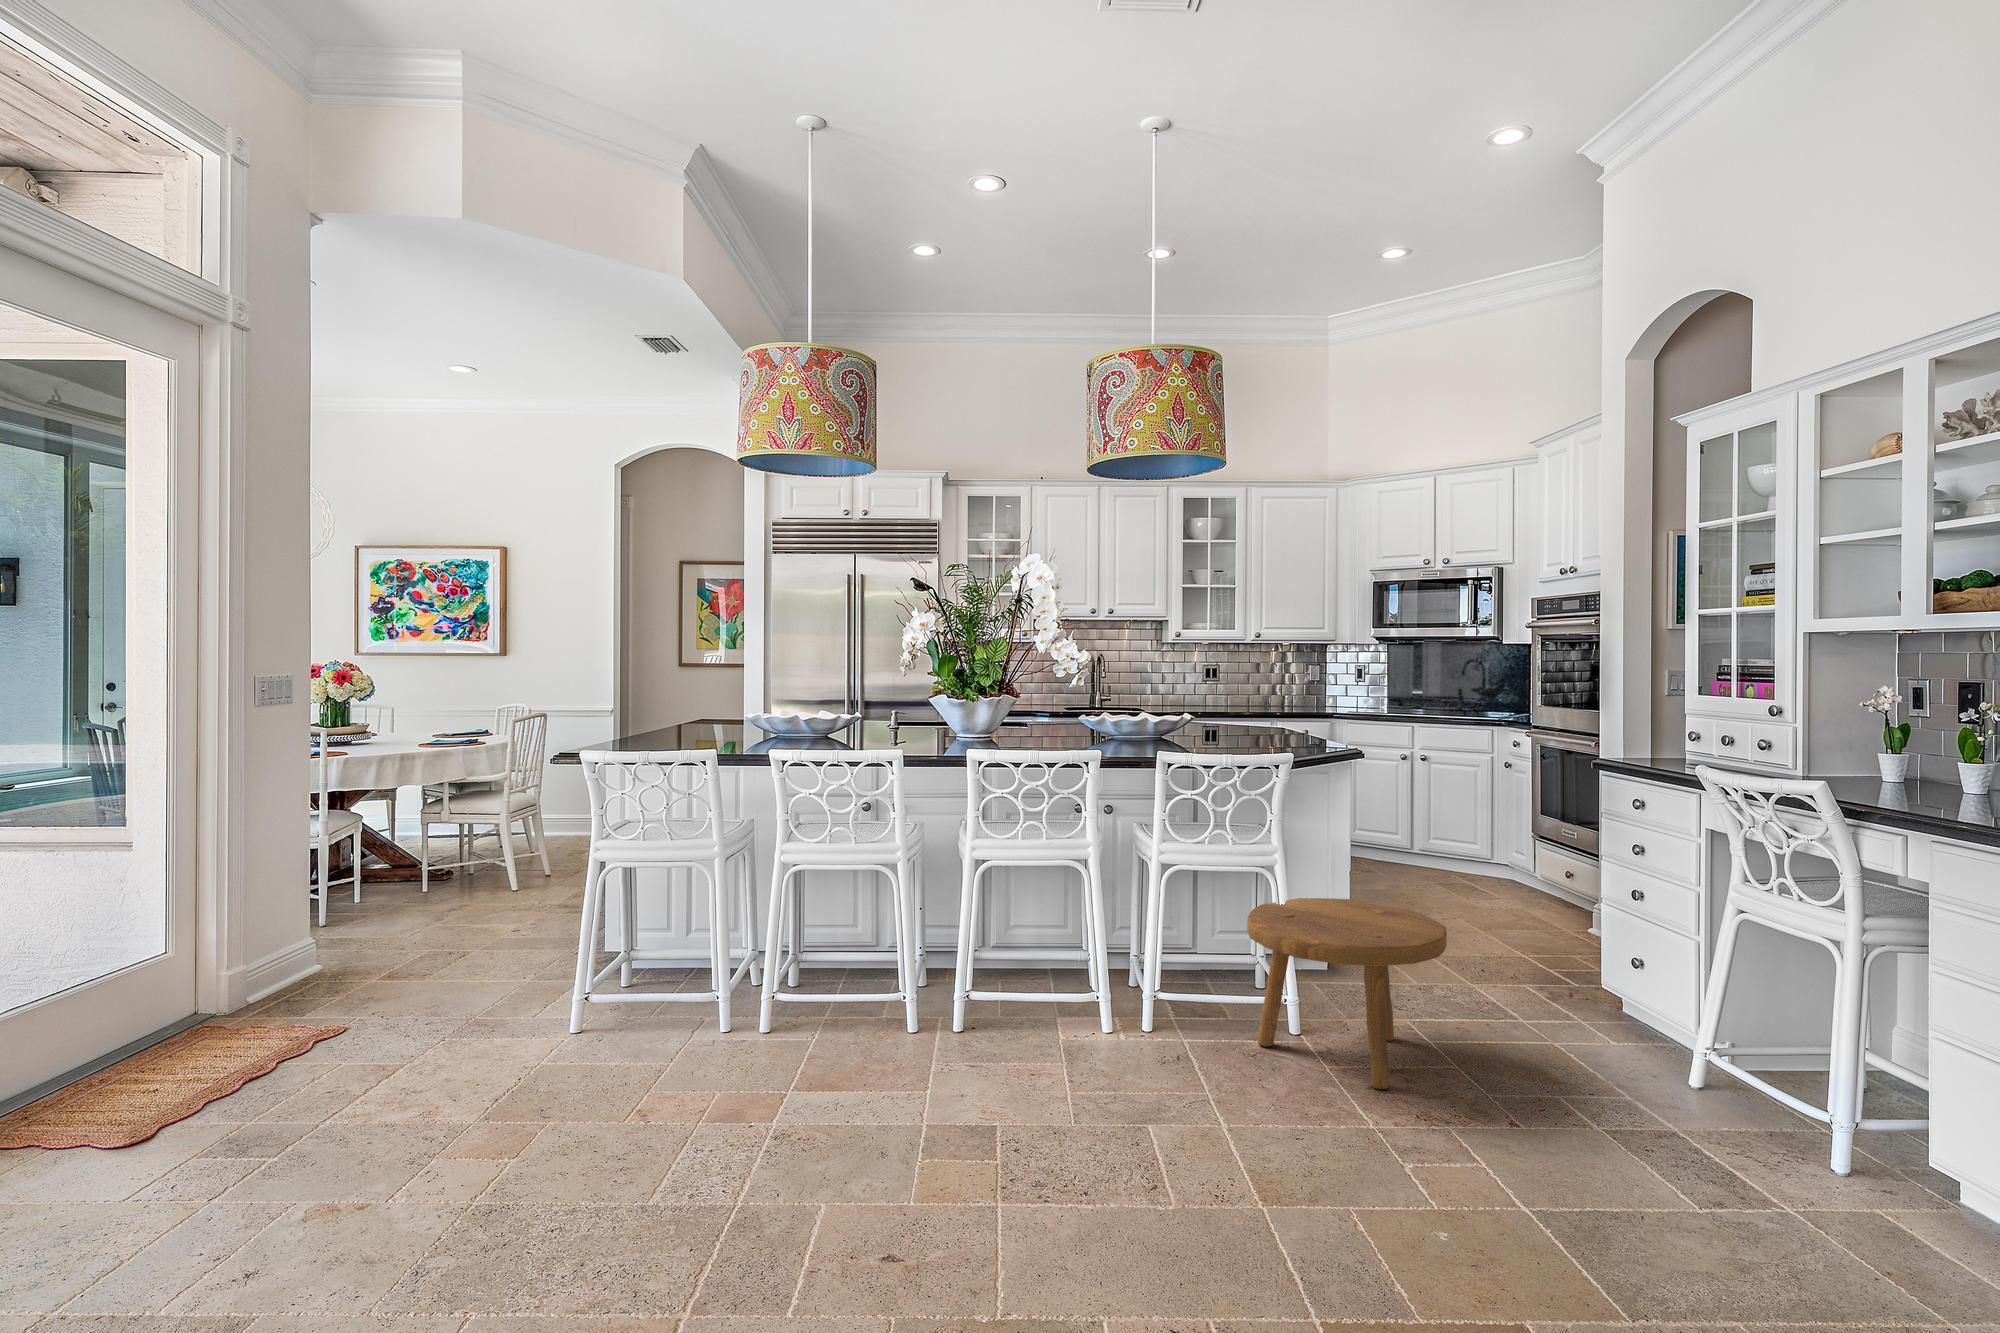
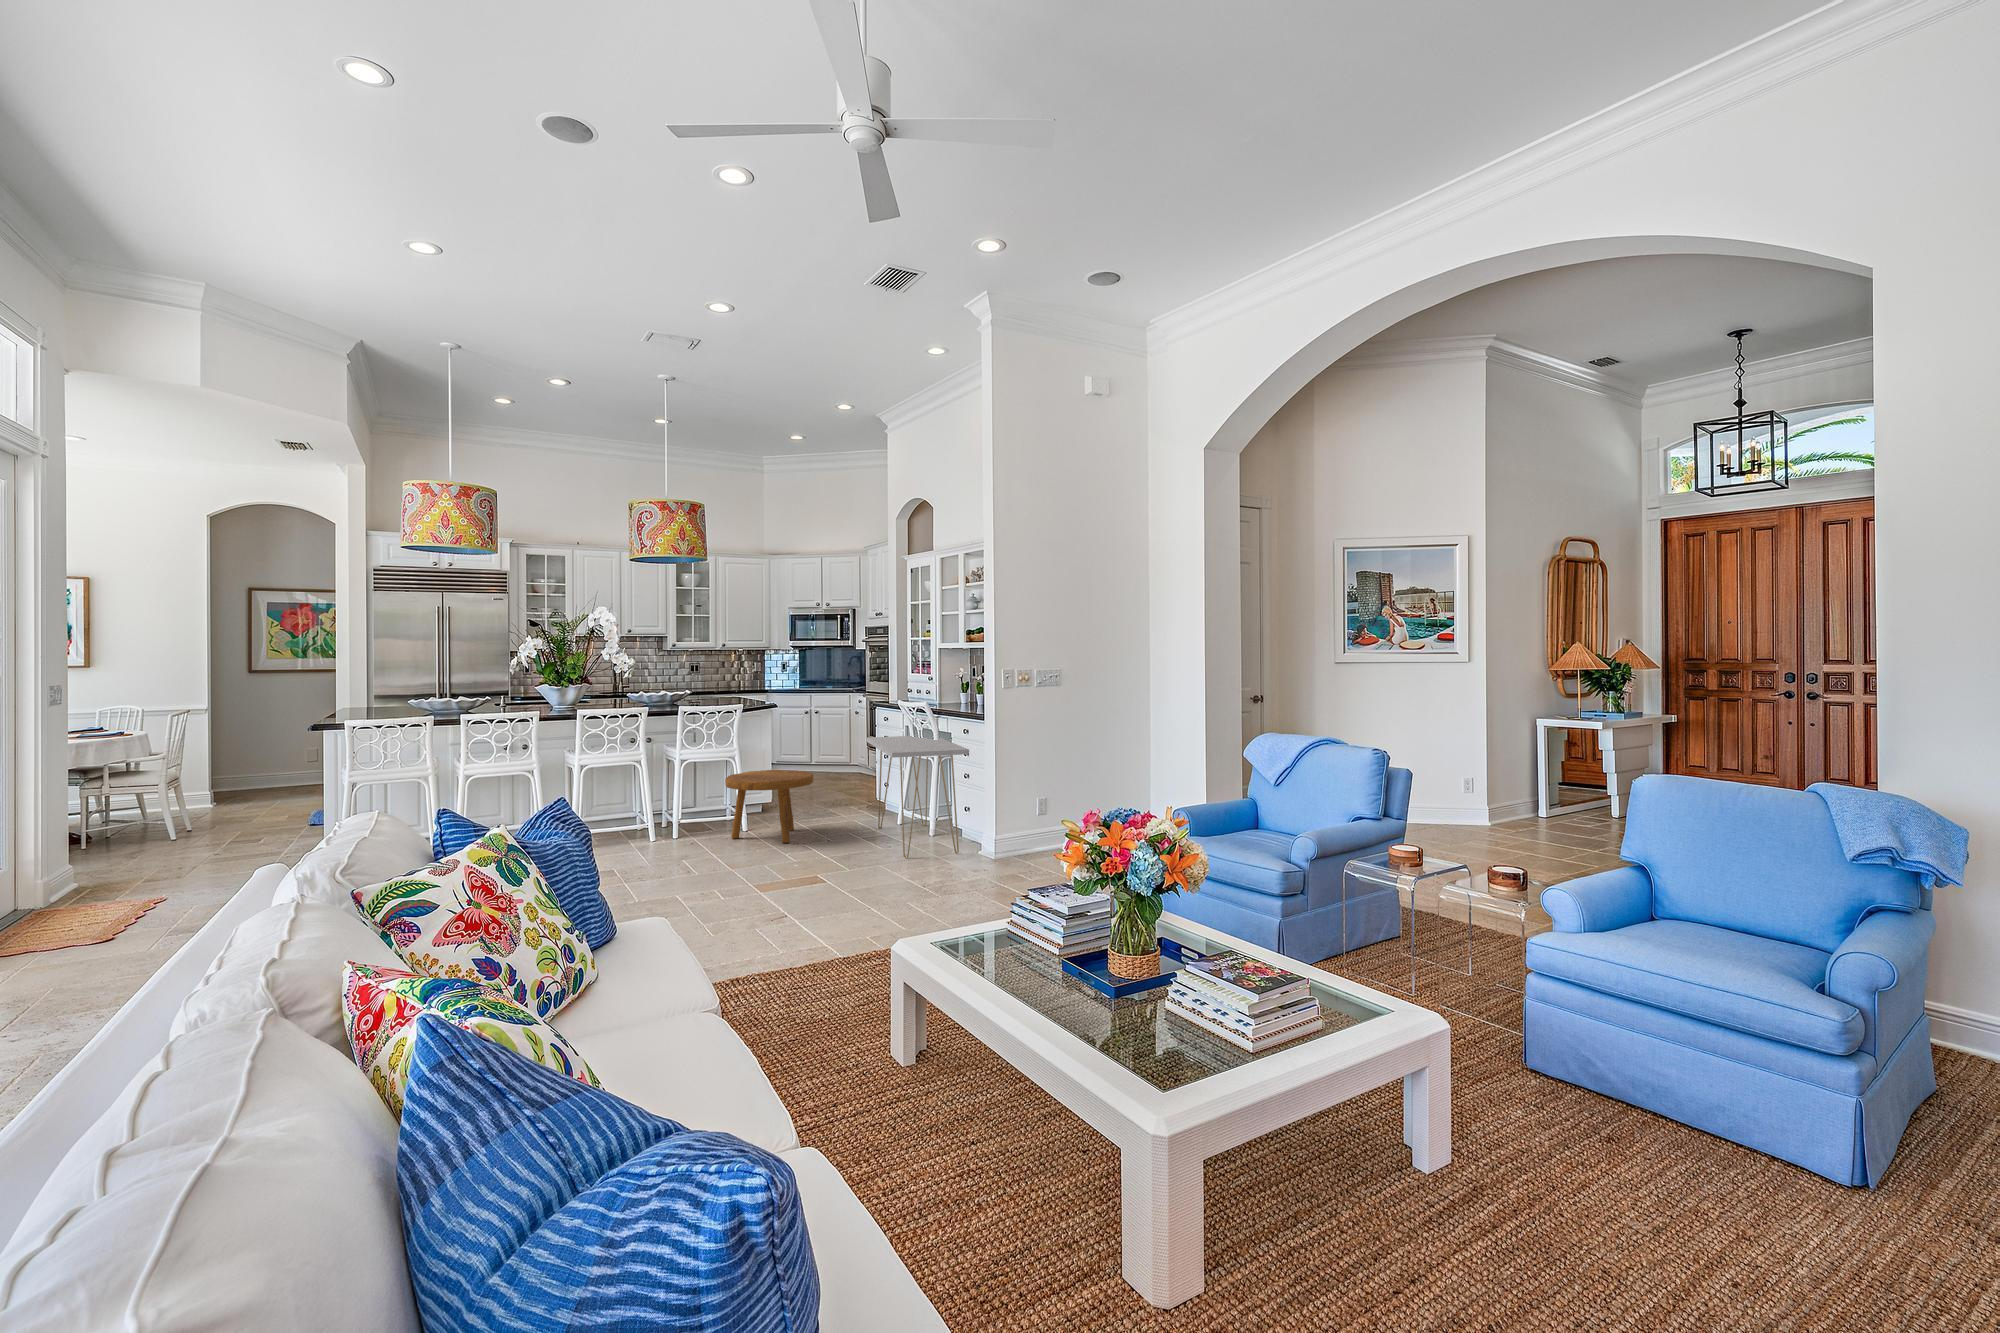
console table: none [1581,853,1990,1271] -> present [867,736,969,858]

